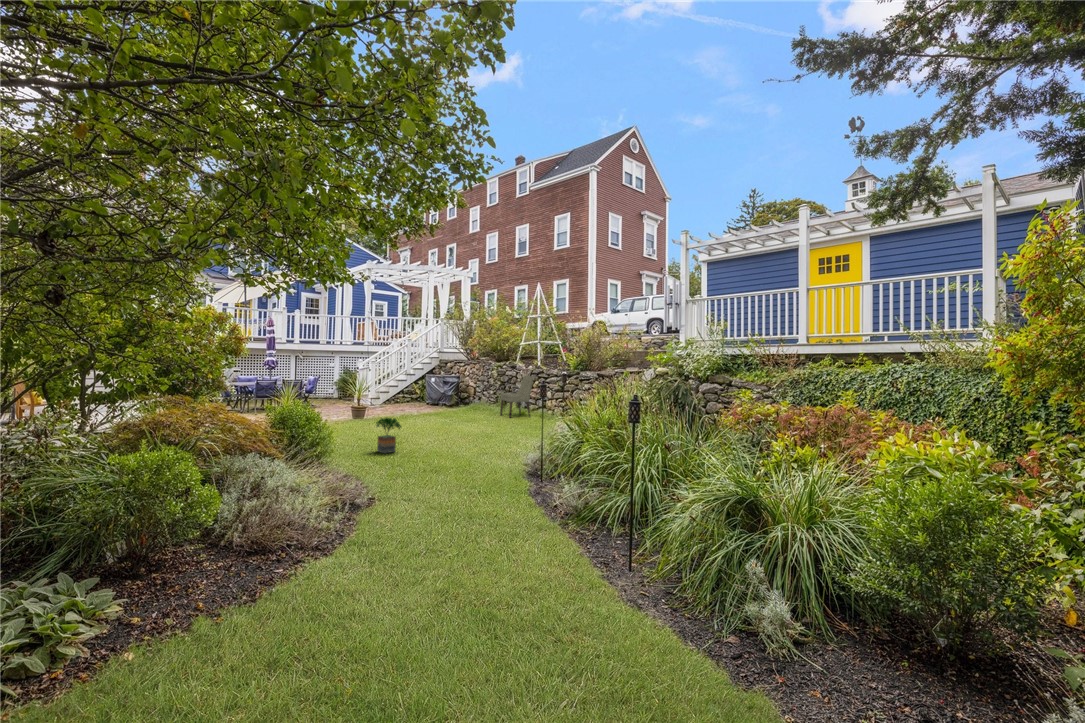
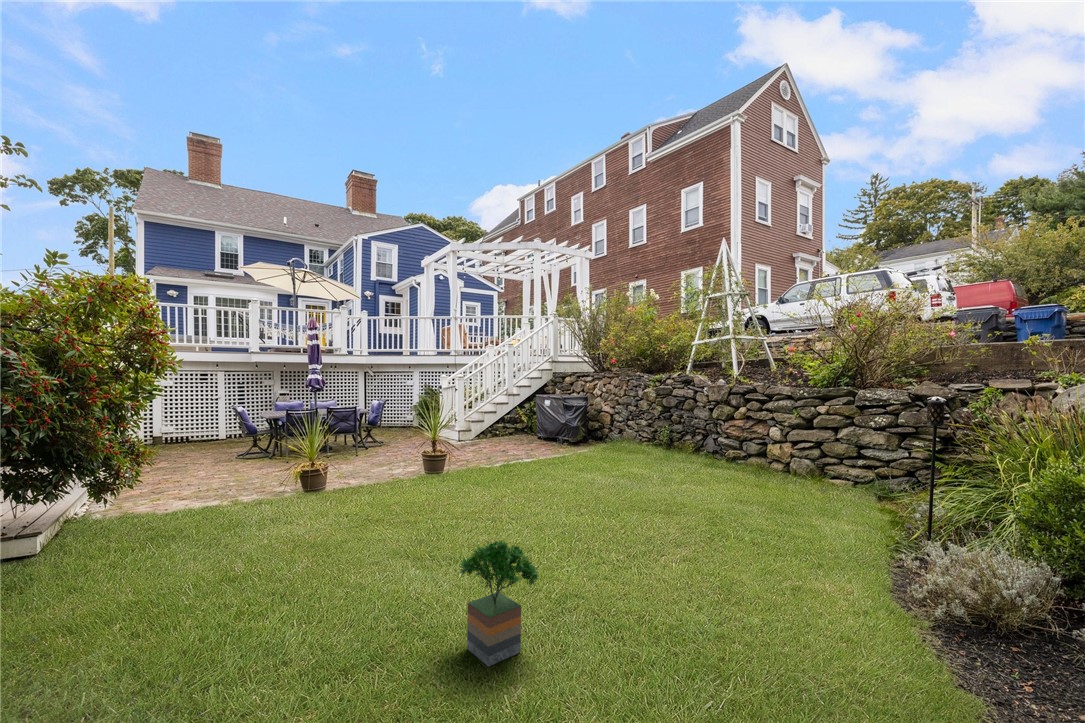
chair: present [500,376,534,418] -> none [675,397,737,475]

